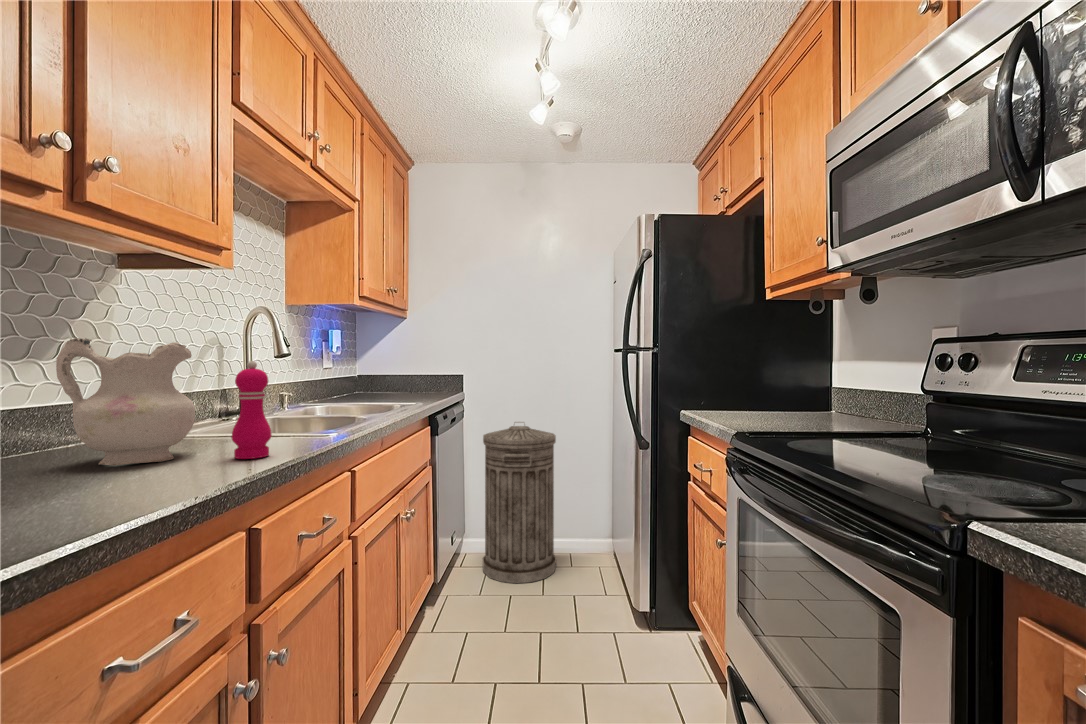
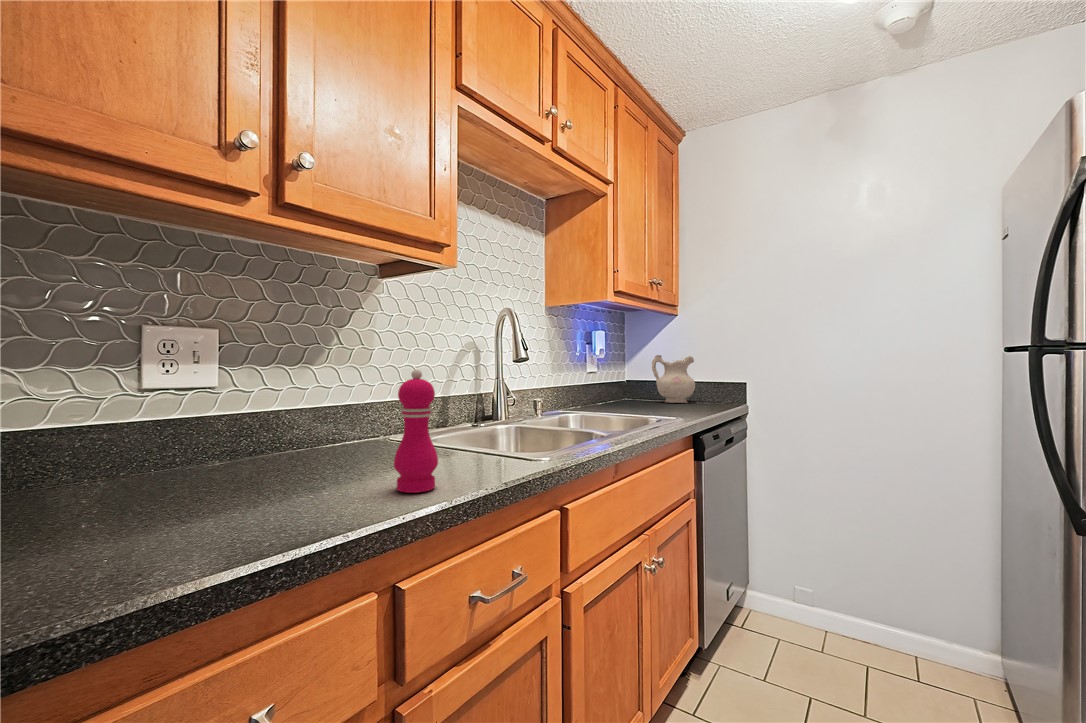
ceramic pitcher: present [56,338,195,466] -> present [652,355,695,403]
trash can: present [482,422,556,583] -> none [772,449,890,684]

